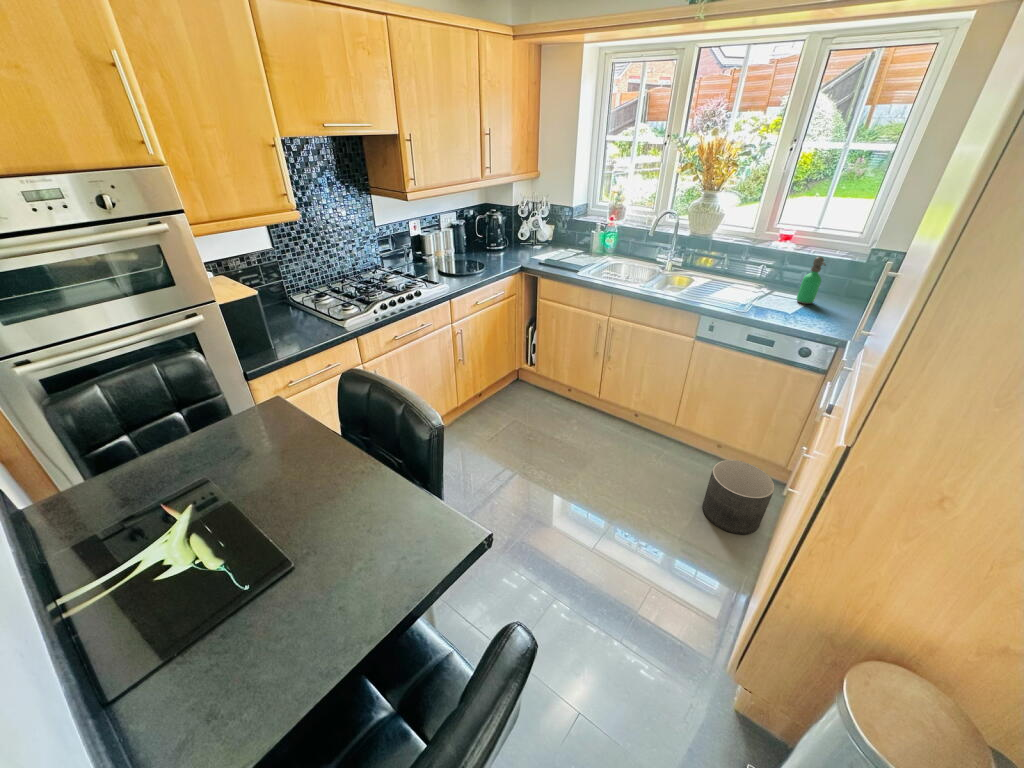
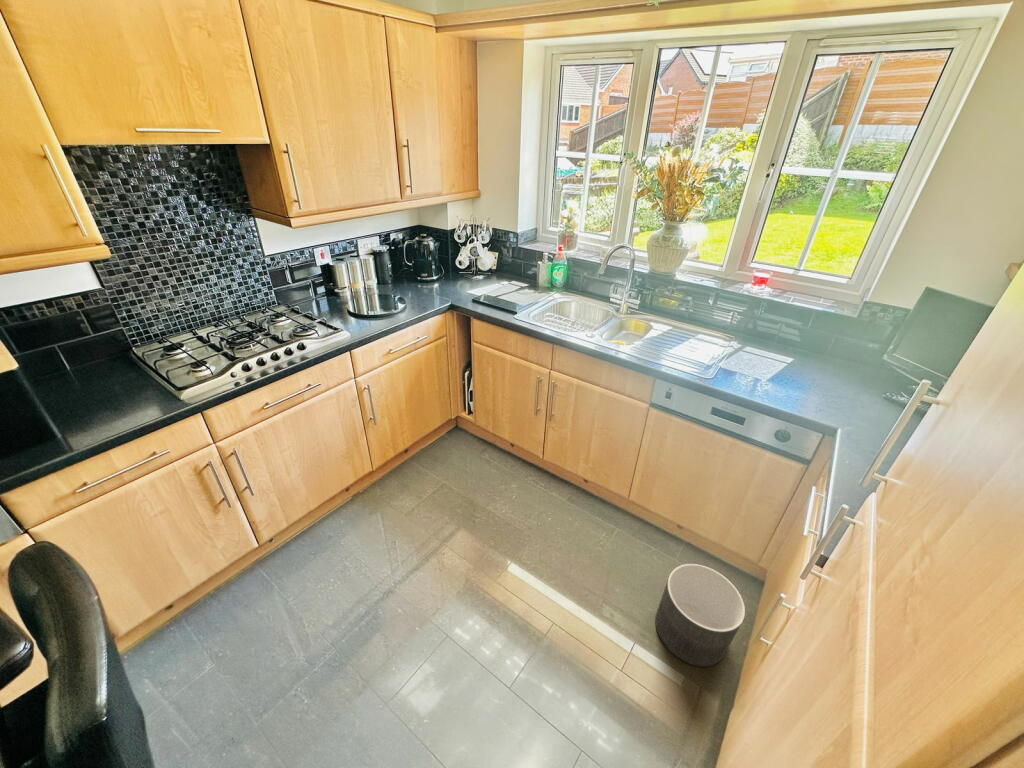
soap dispenser: present [797,256,826,304] -> none [773,311,811,368]

